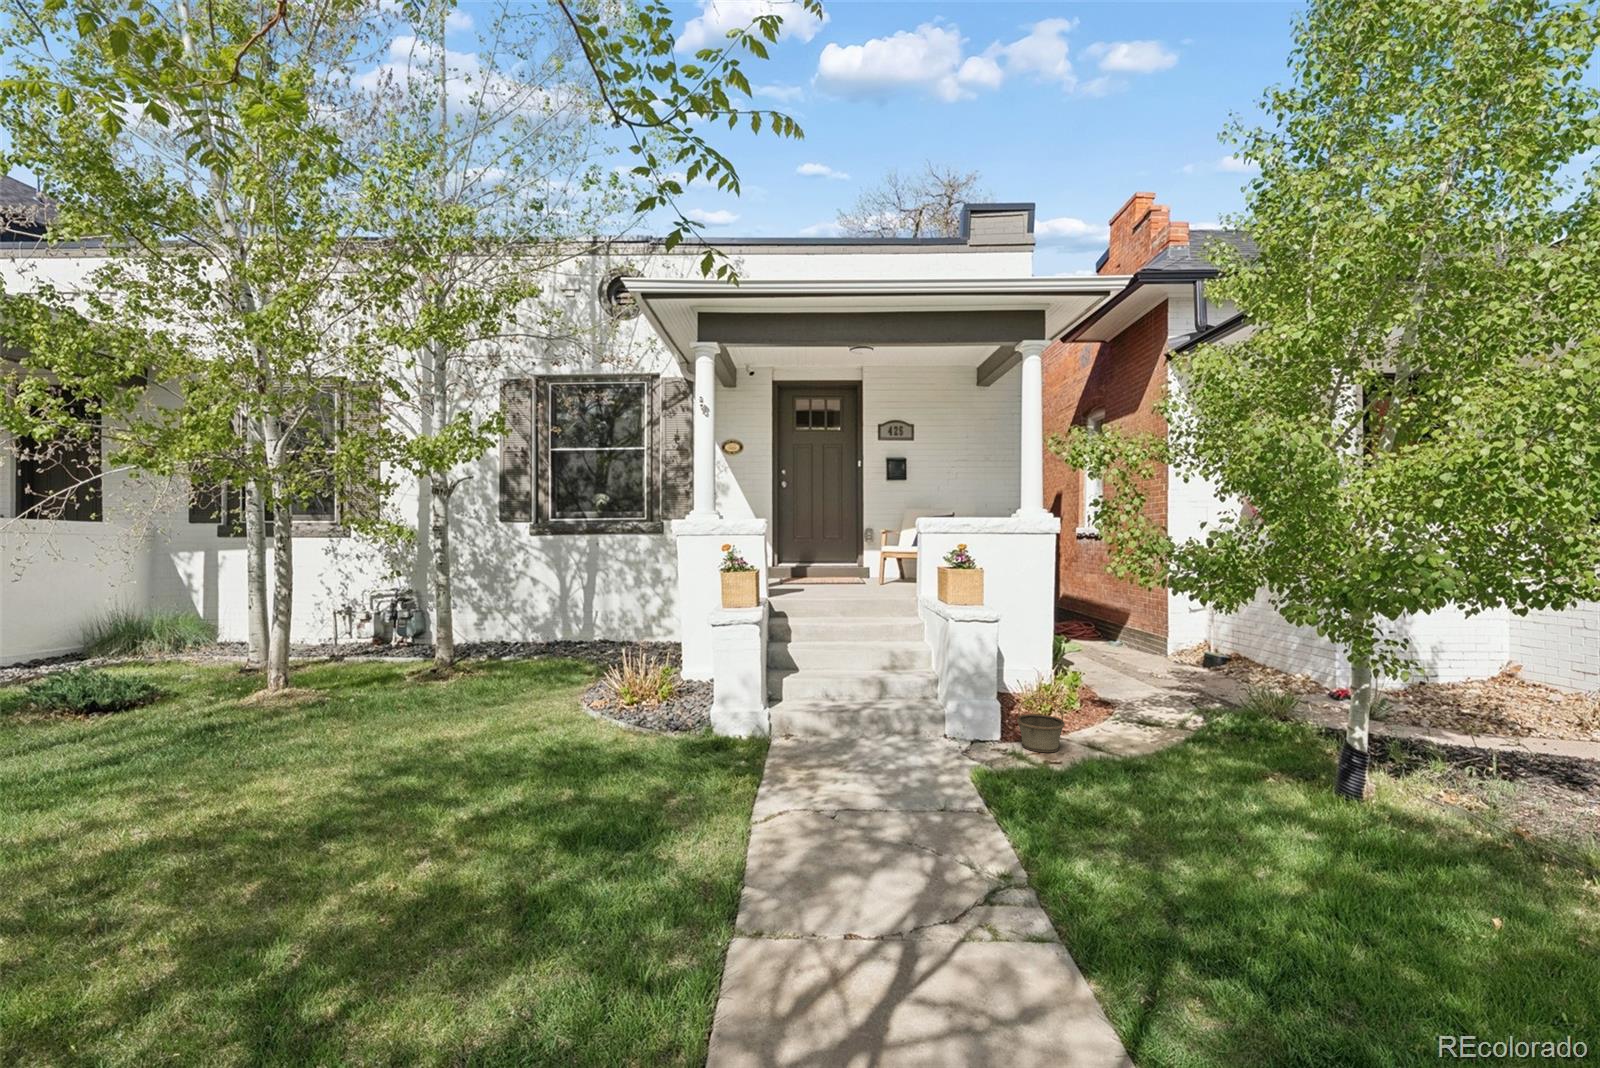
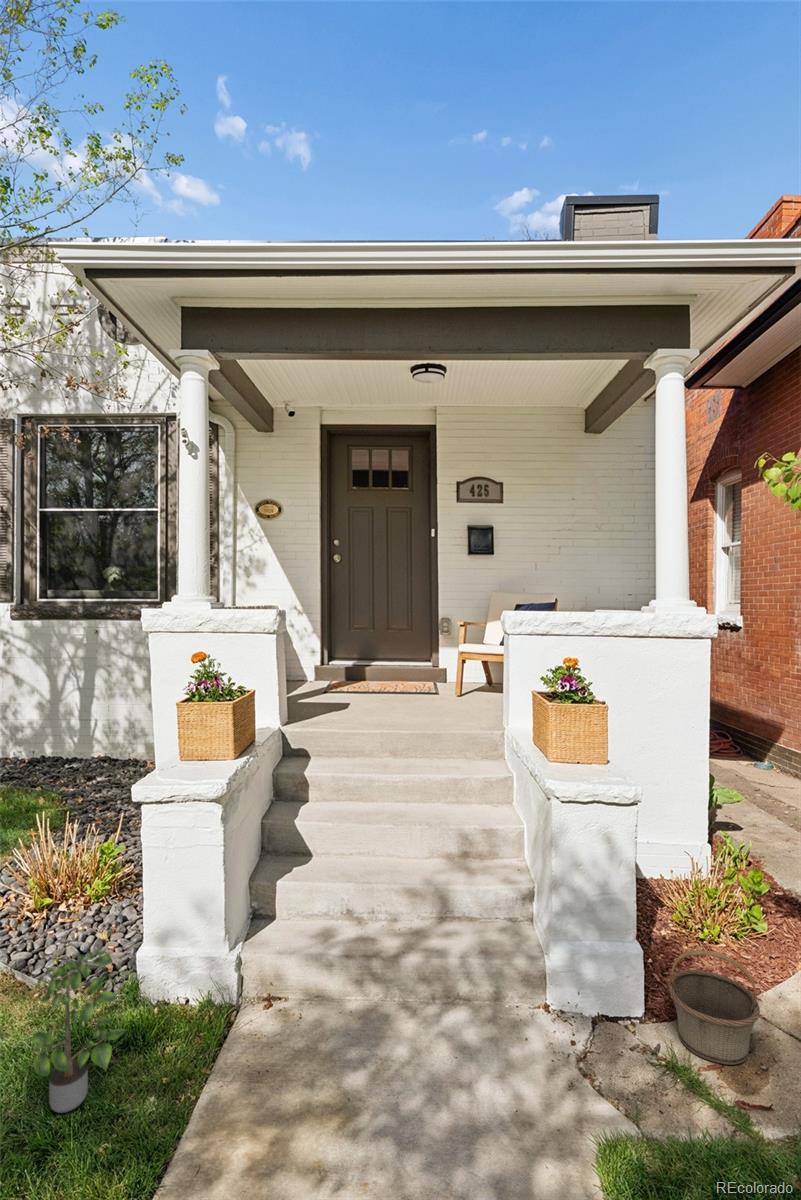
potted plant: none [681,685,726,767] -> present [32,950,128,1113]

